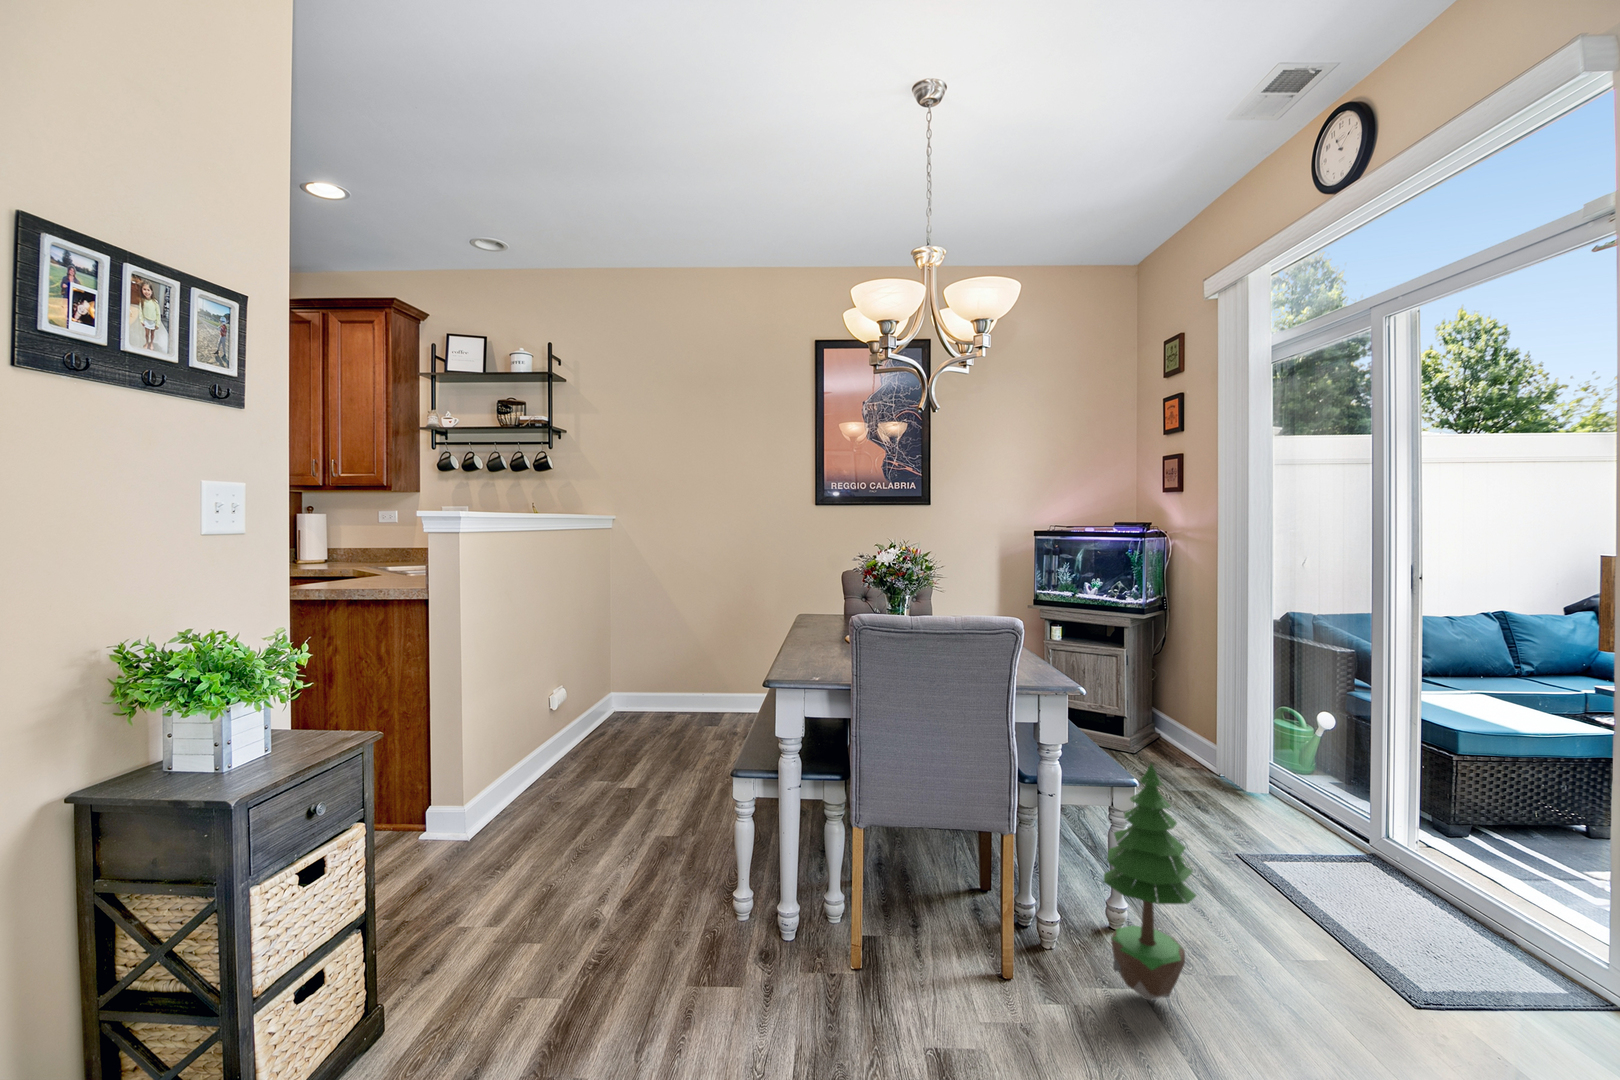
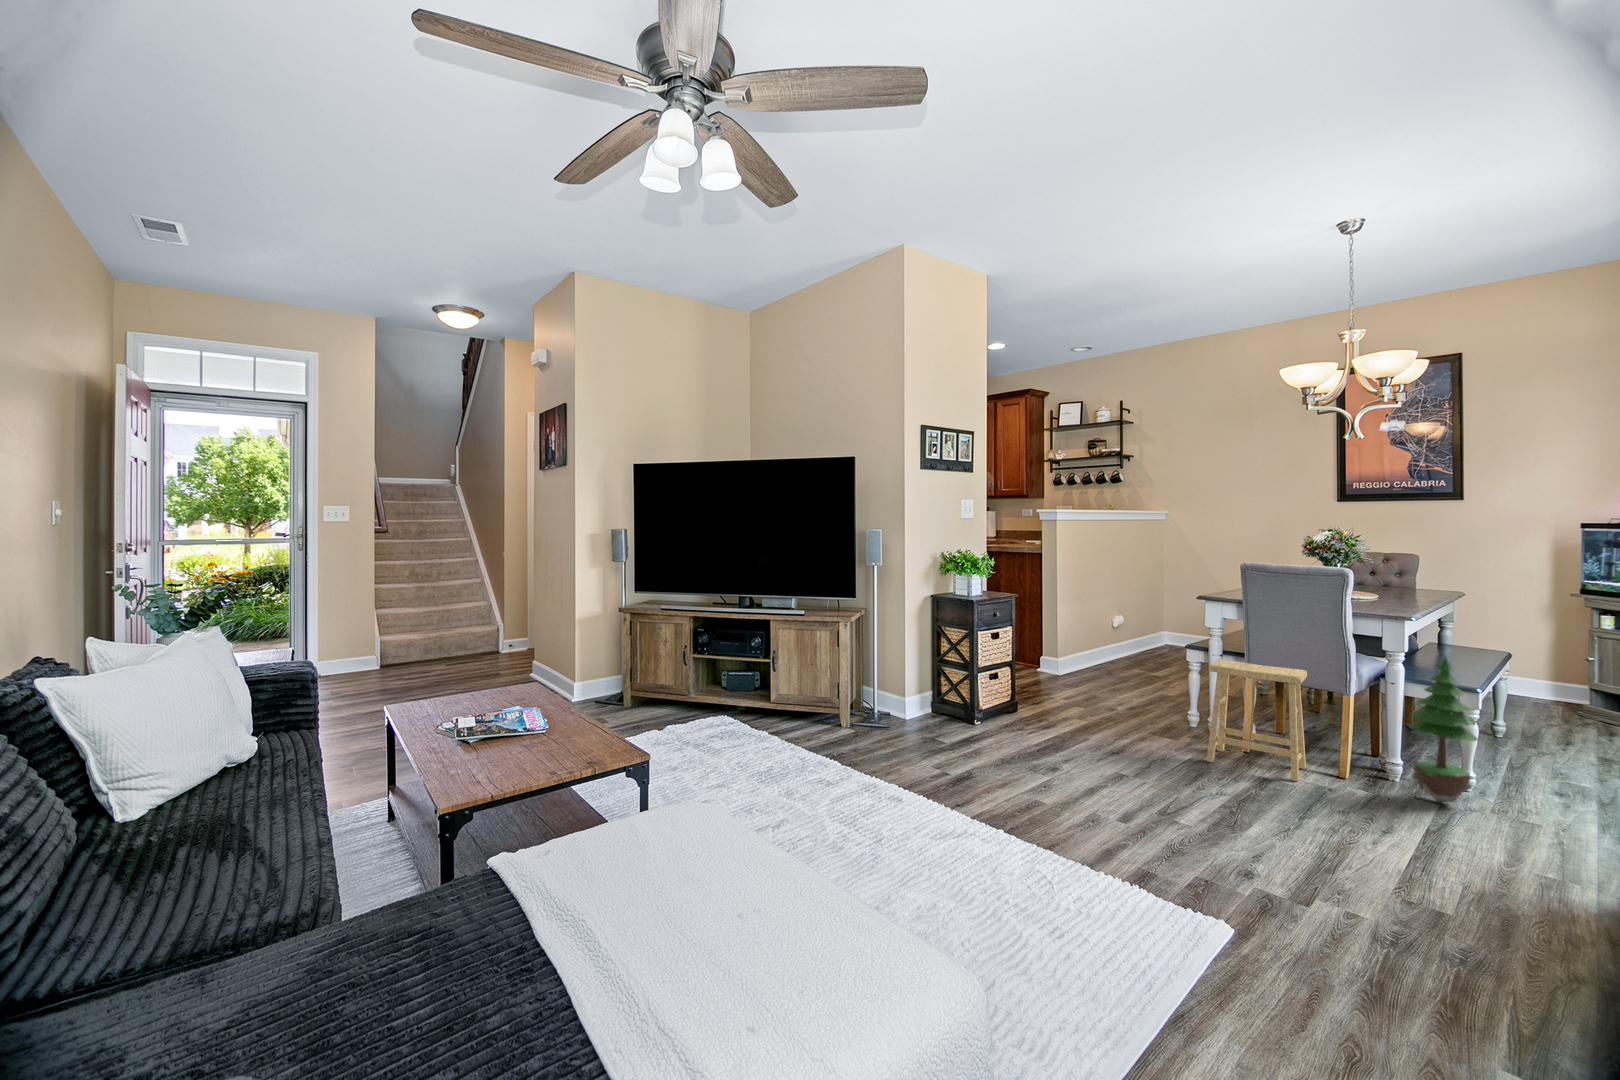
footstool: none [822,812,986,1053] -> present [1207,660,1307,781]

